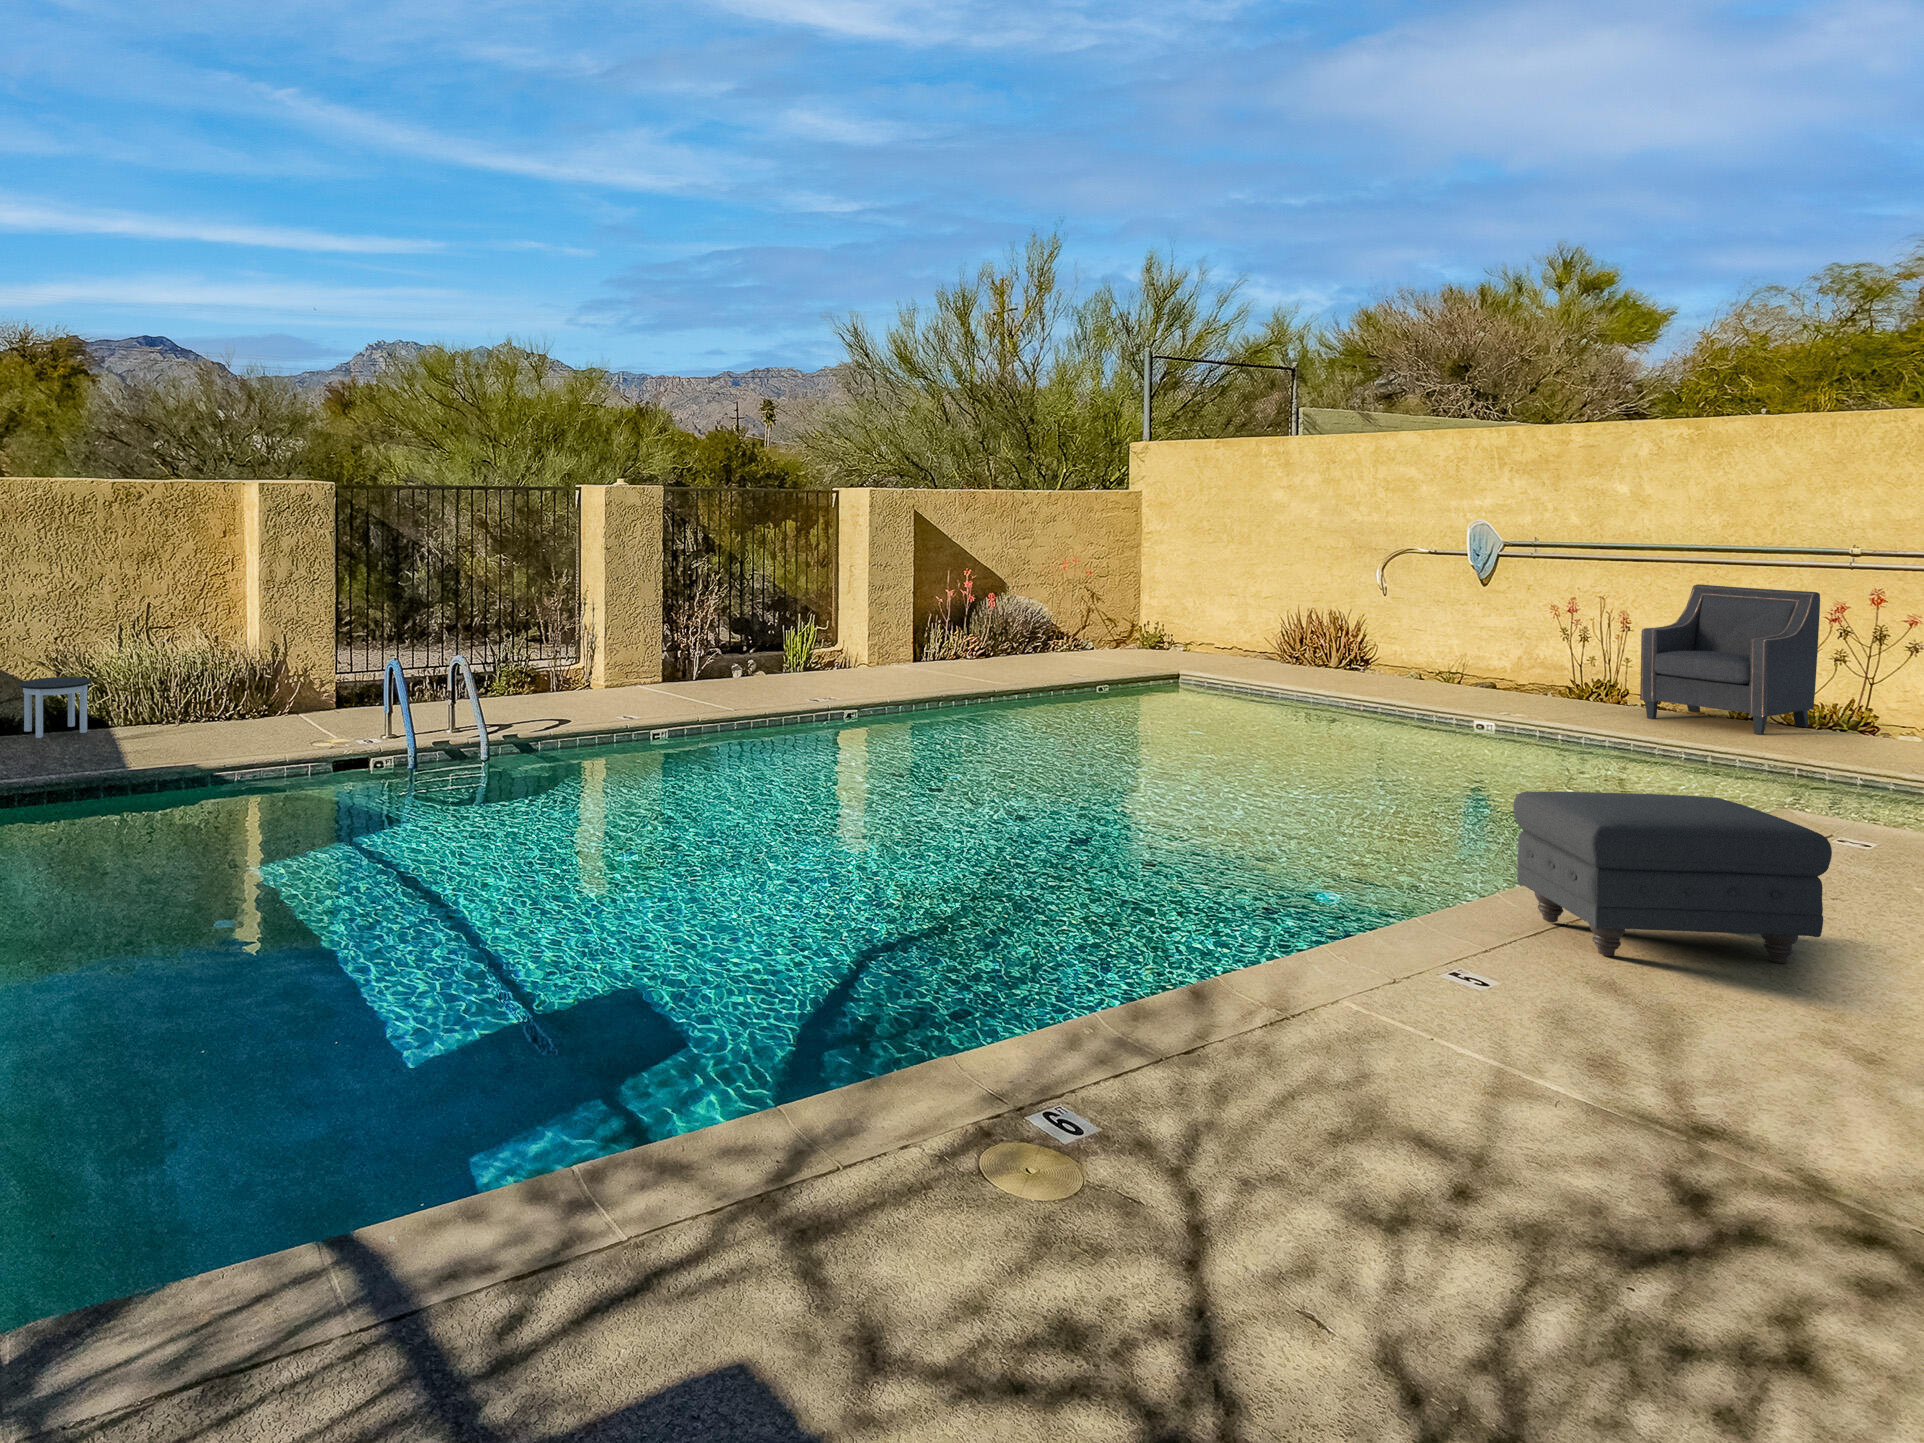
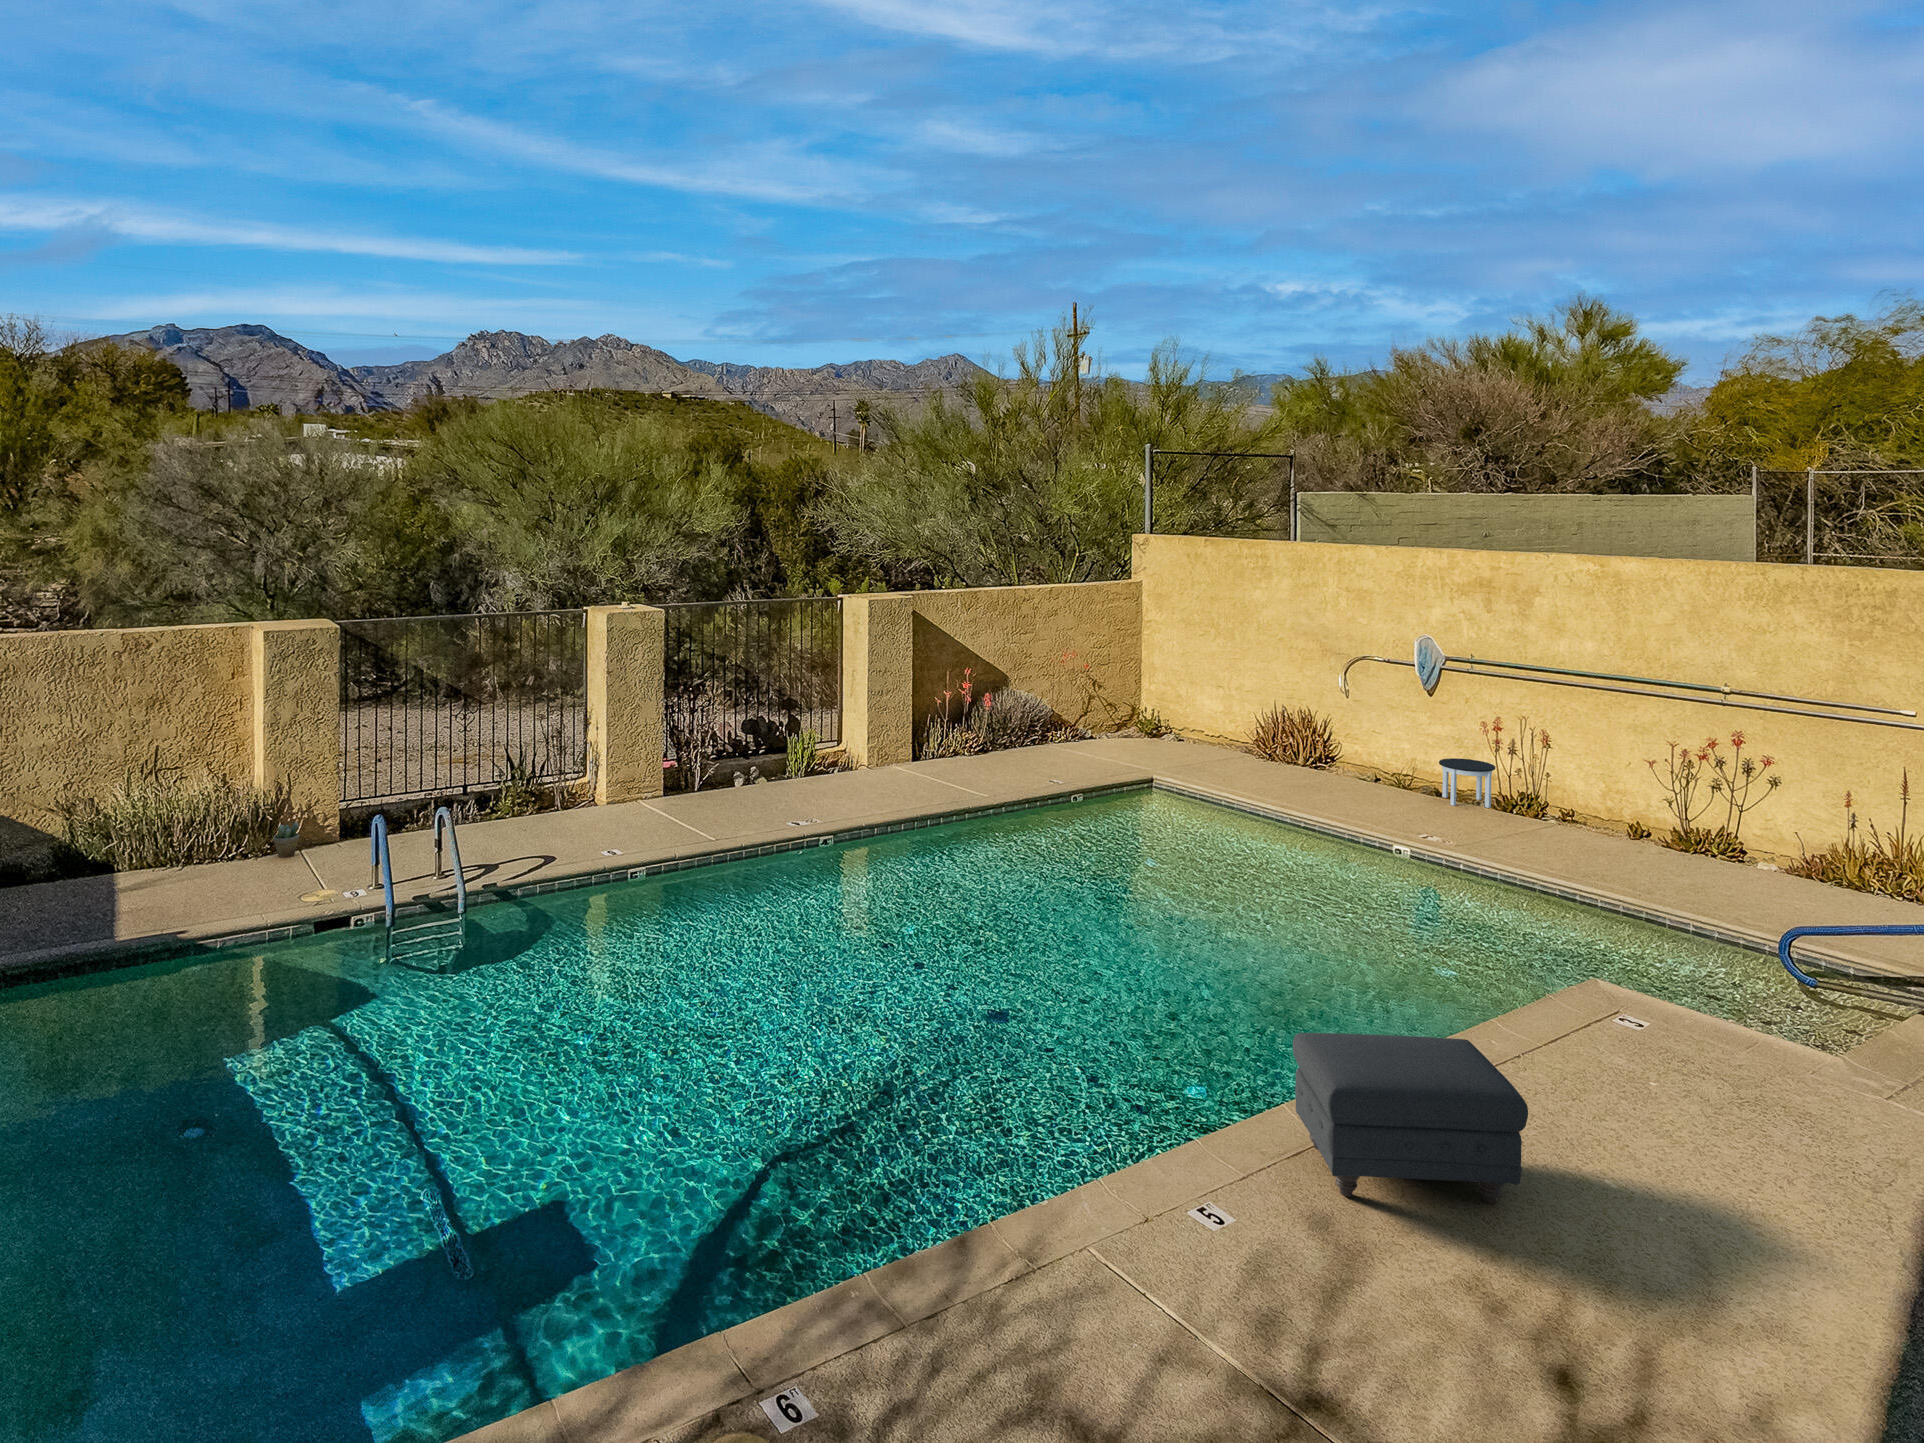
chair: present [1640,584,1820,735] -> none [1550,713,1709,866]
round table: present [19,677,92,738] -> present [1439,758,1495,808]
potted plant: none [272,683,299,719] -> present [273,823,299,858]

